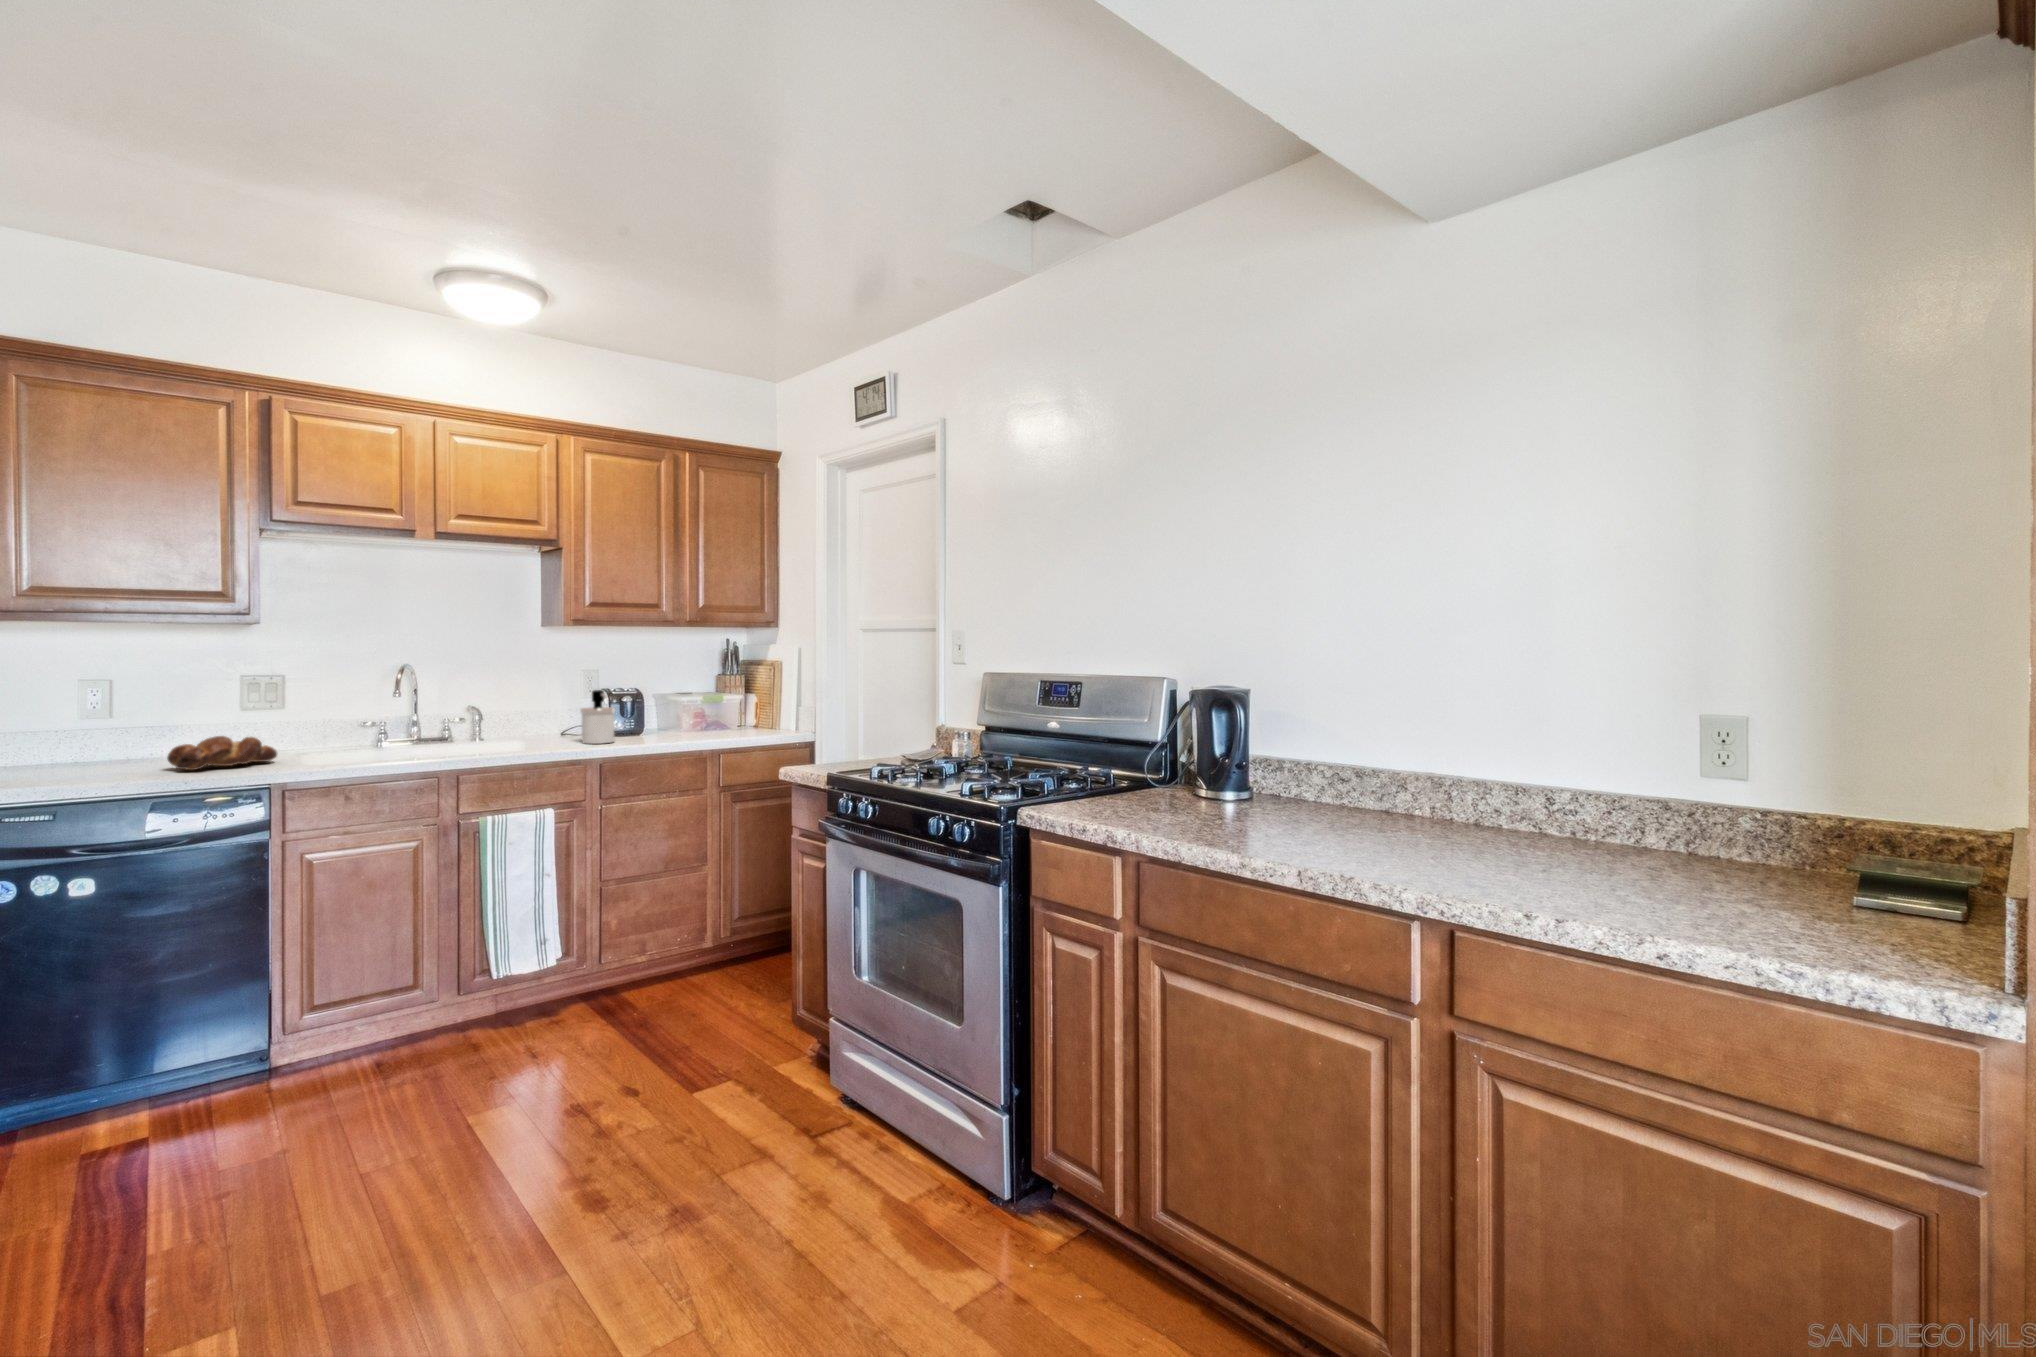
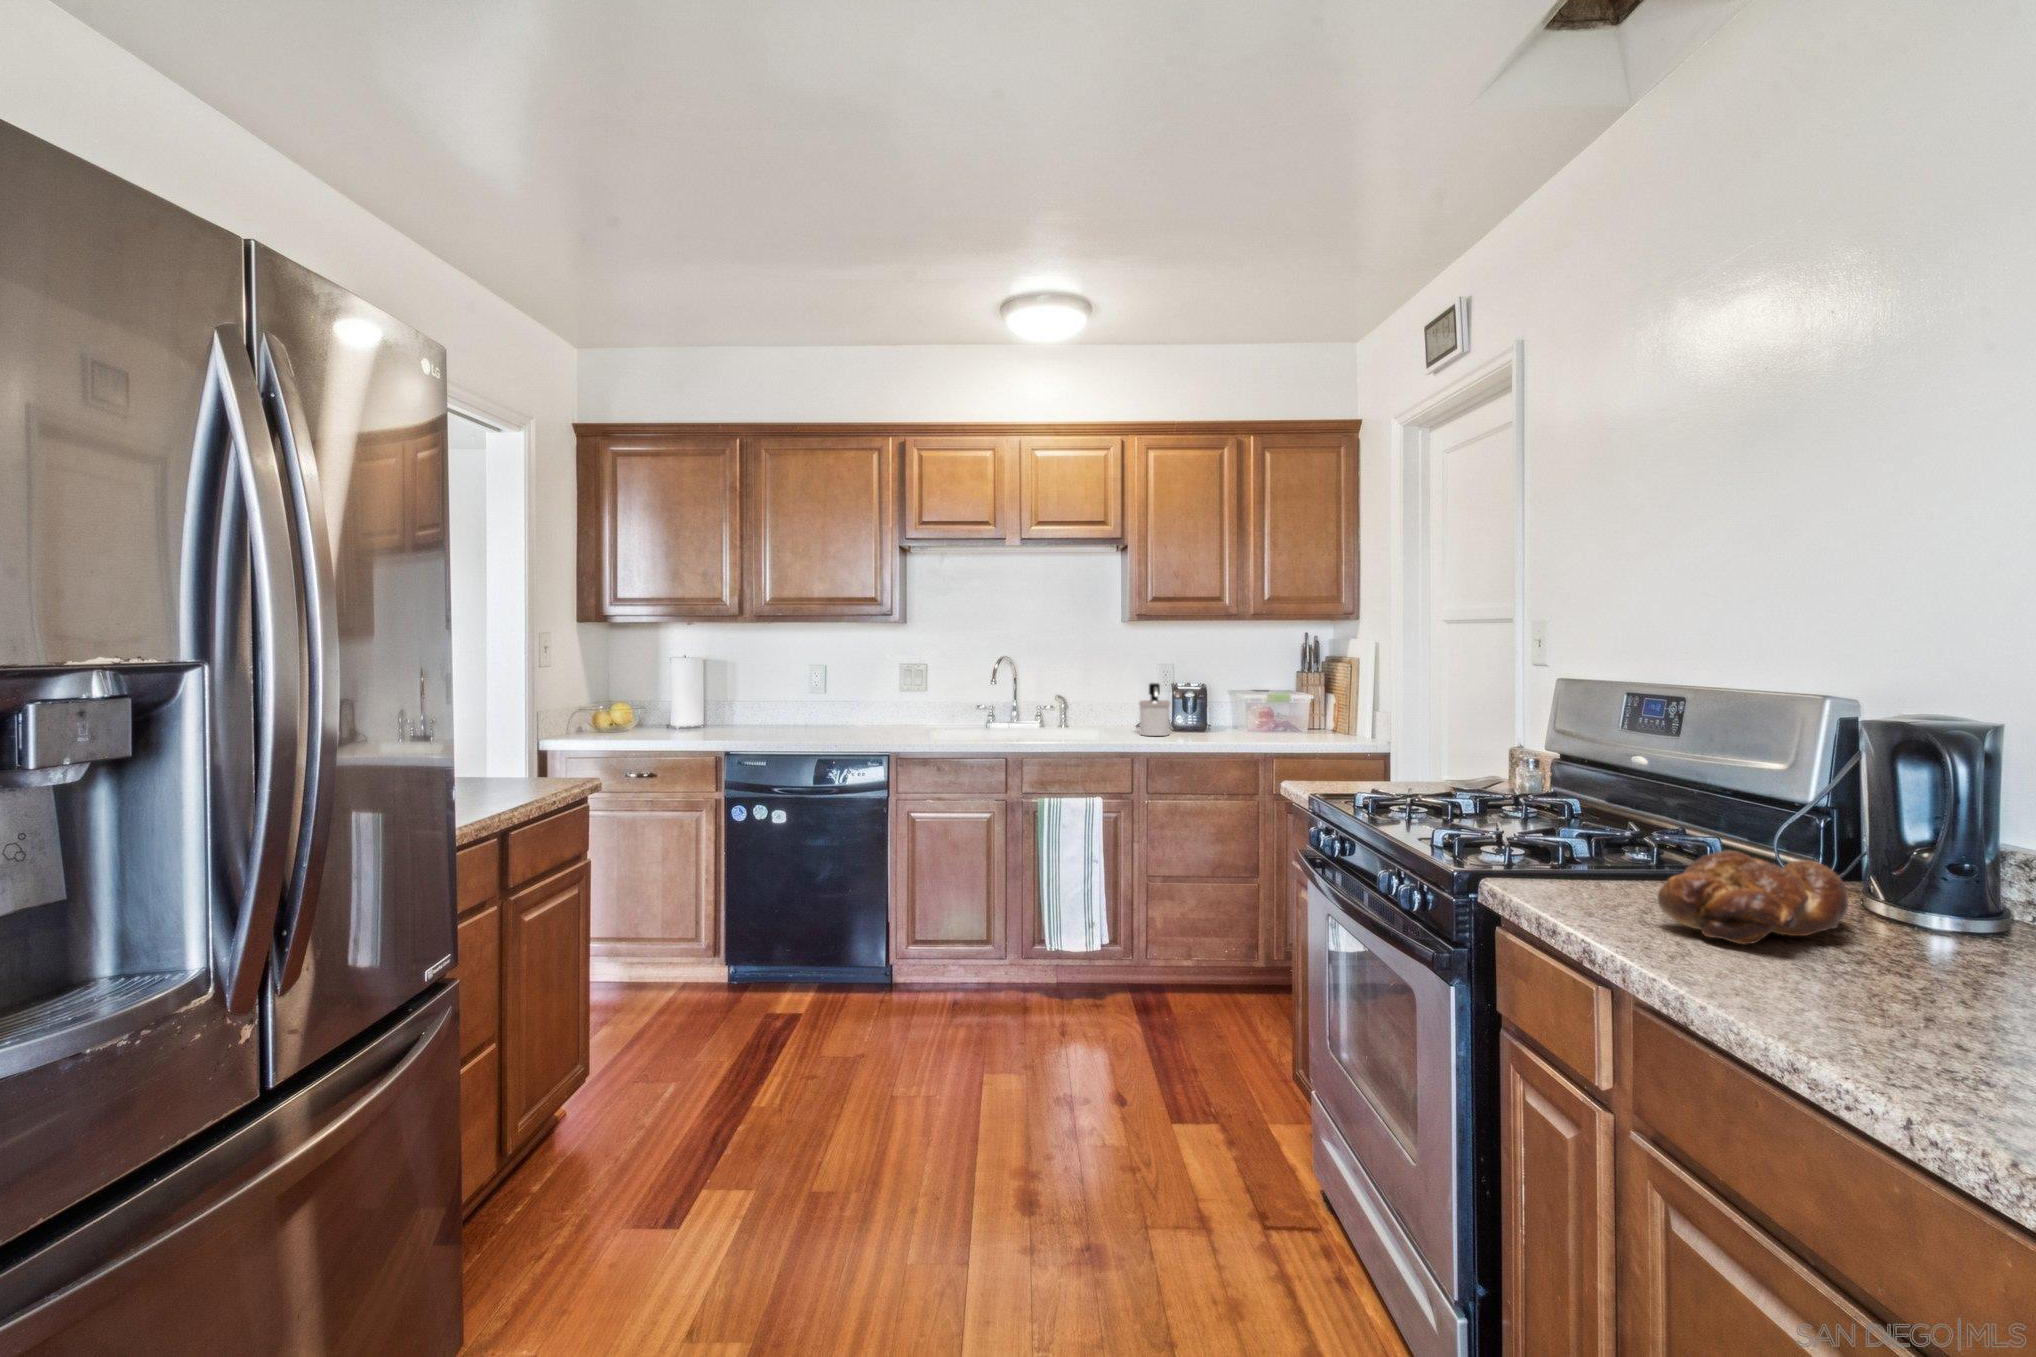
bread loaf: present [167,736,277,770] -> present [1658,851,1849,944]

